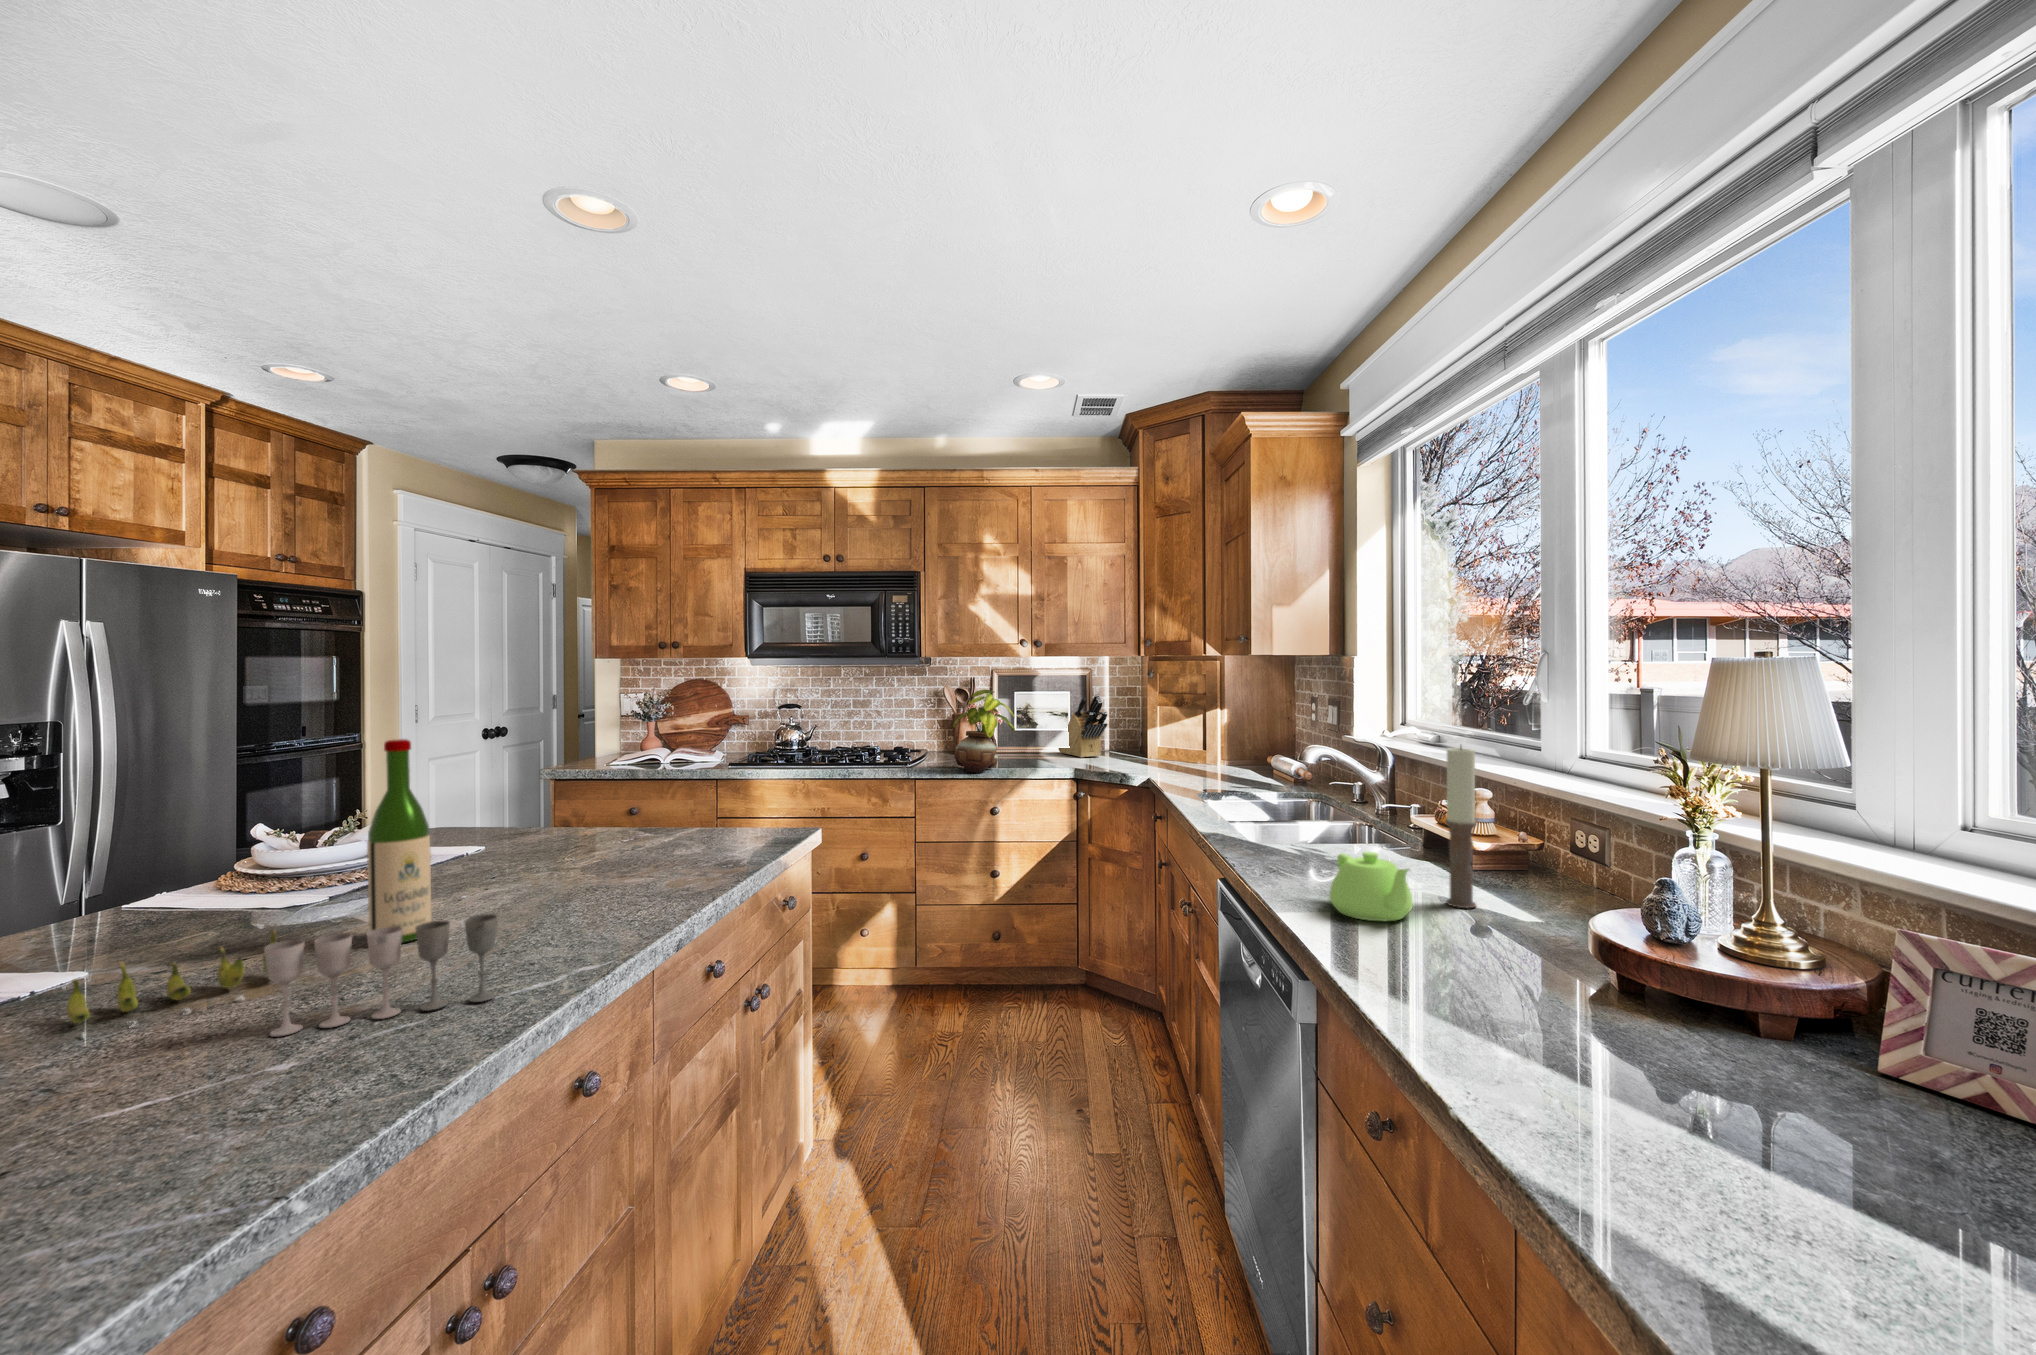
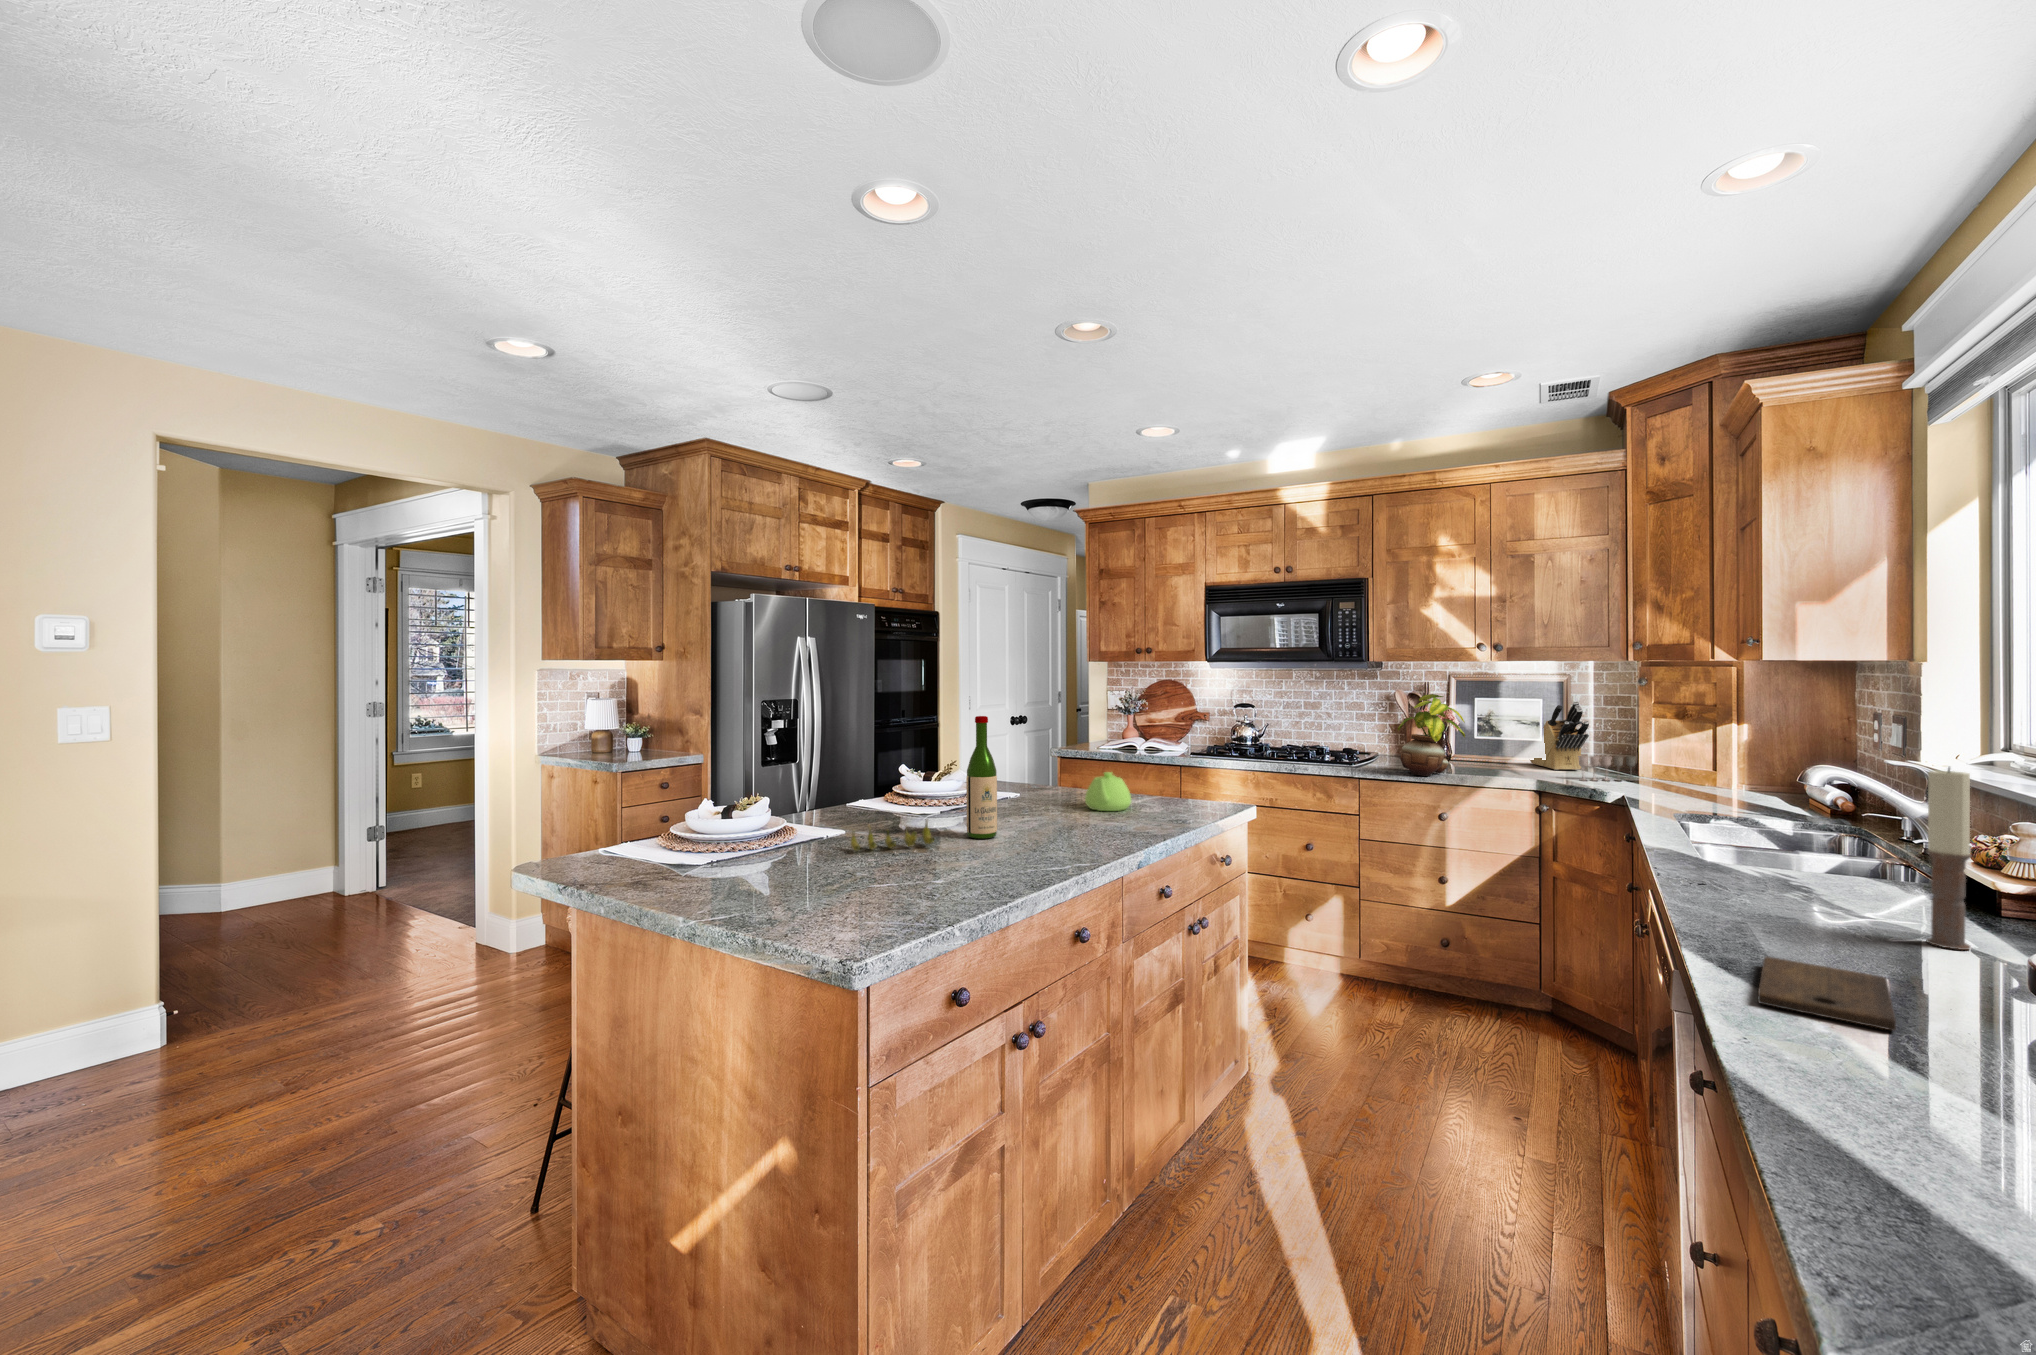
teapot: present [1330,852,1413,921] -> present [1085,772,1131,811]
wine glass: present [264,914,497,1037] -> present [1579,756,1636,781]
cutting board: none [1379,952,1530,1026] -> present [1758,957,1896,1031]

